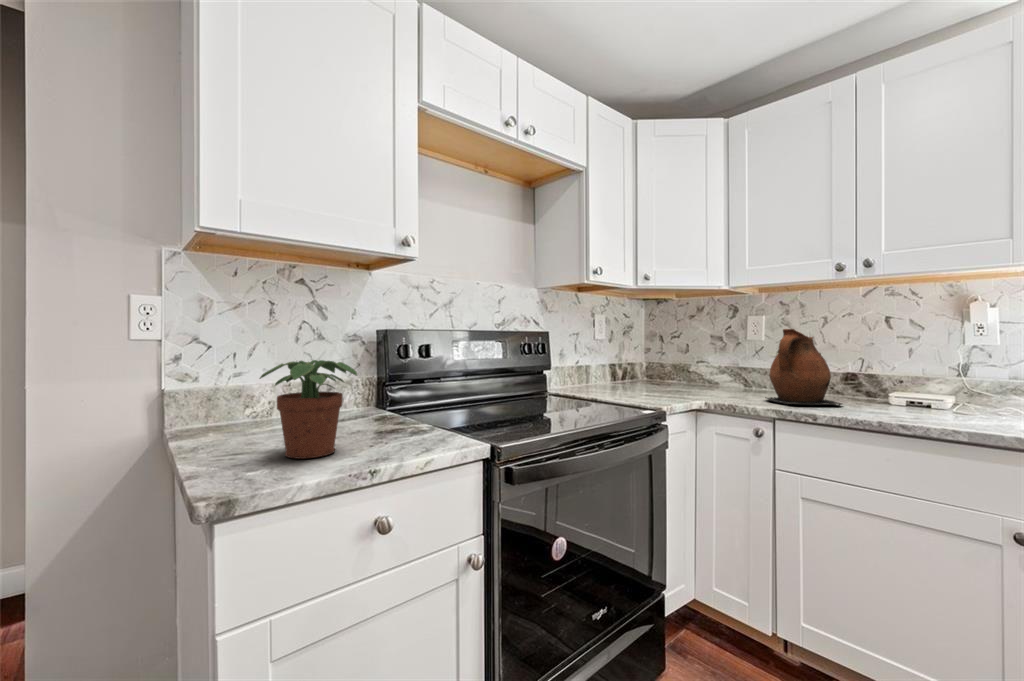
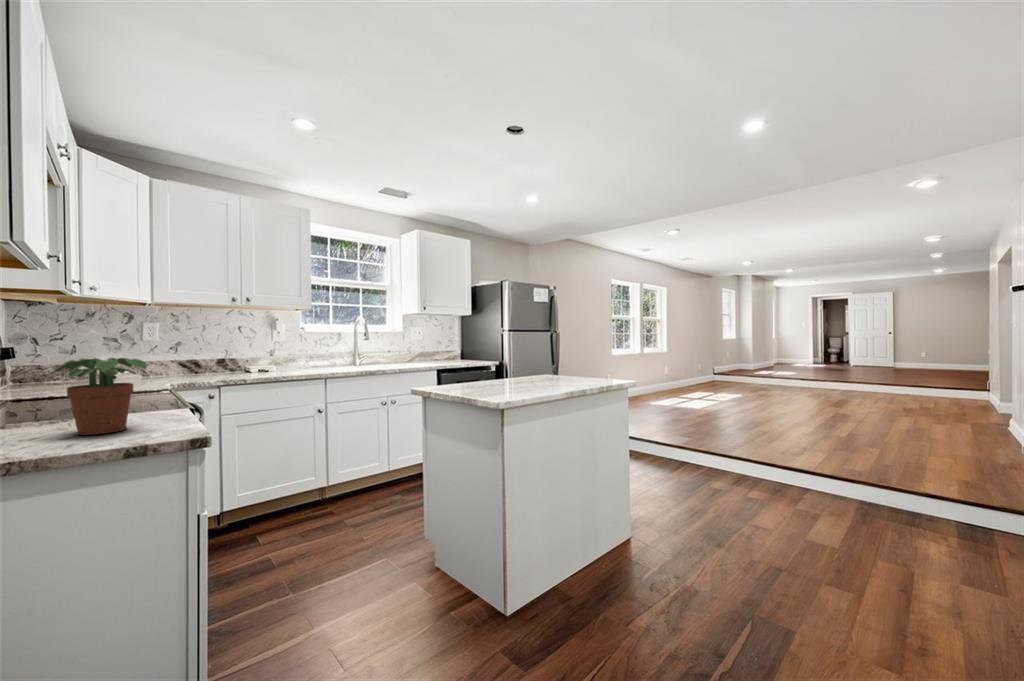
ceramic pitcher: present [765,329,842,405] -> none [191,333,241,378]

